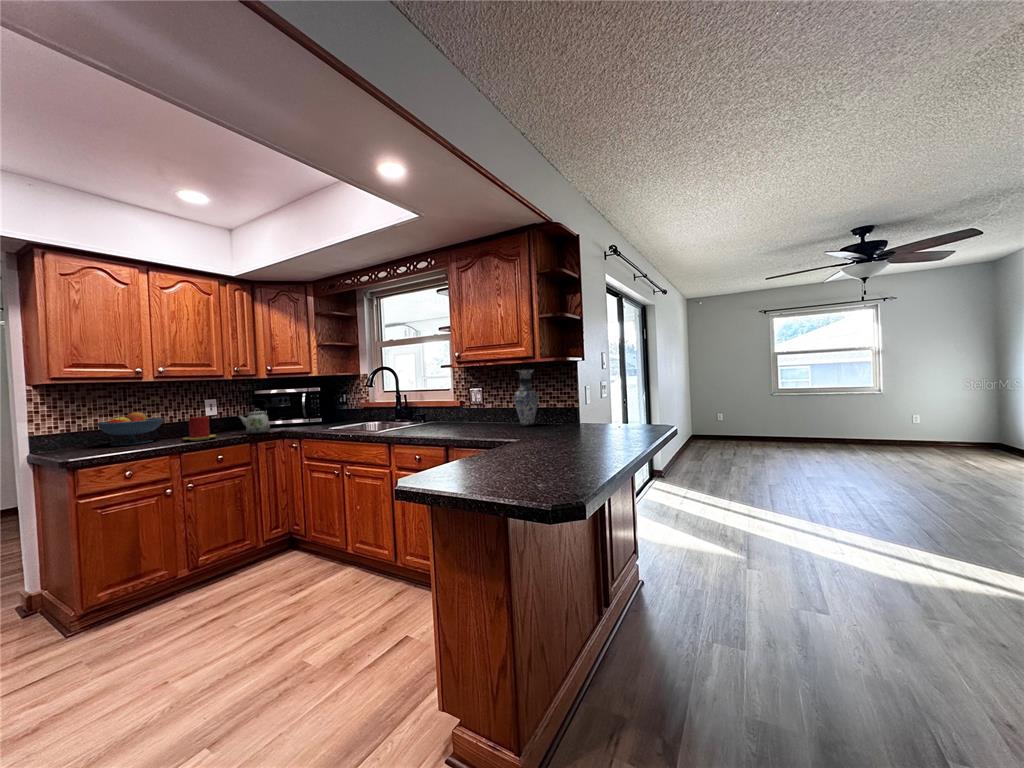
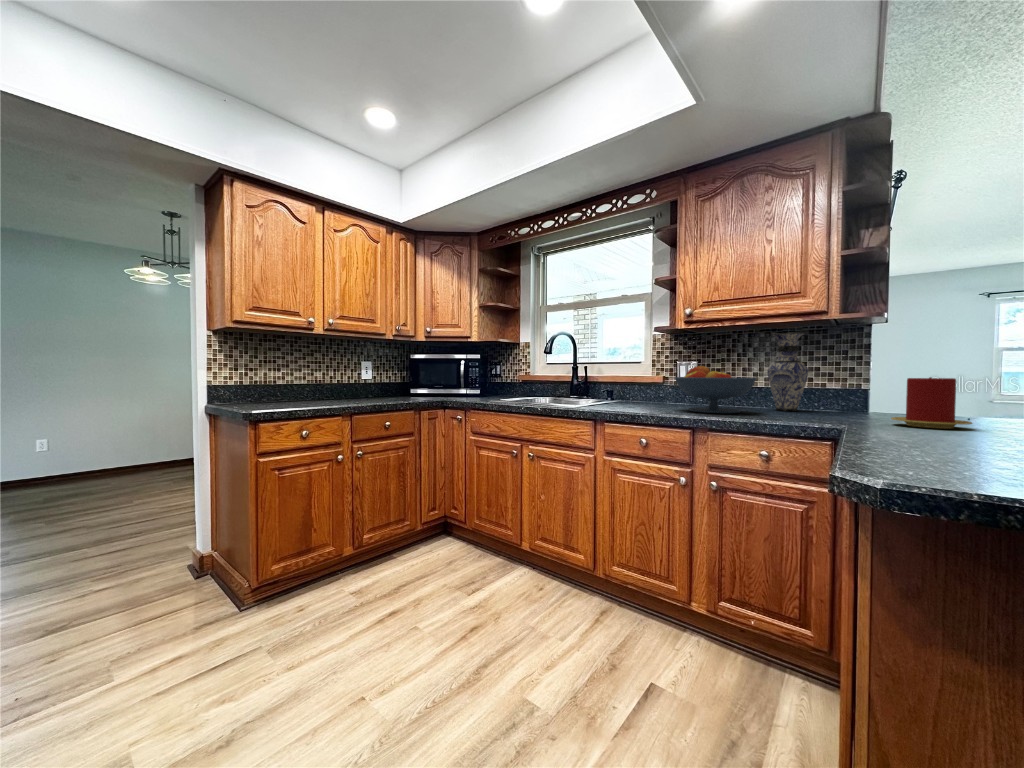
kettle: present [238,399,270,435] -> none [401,361,434,401]
fruit bowl: present [97,412,163,446] -> present [675,366,756,413]
candle: present [183,416,216,441] -> present [891,377,972,429]

